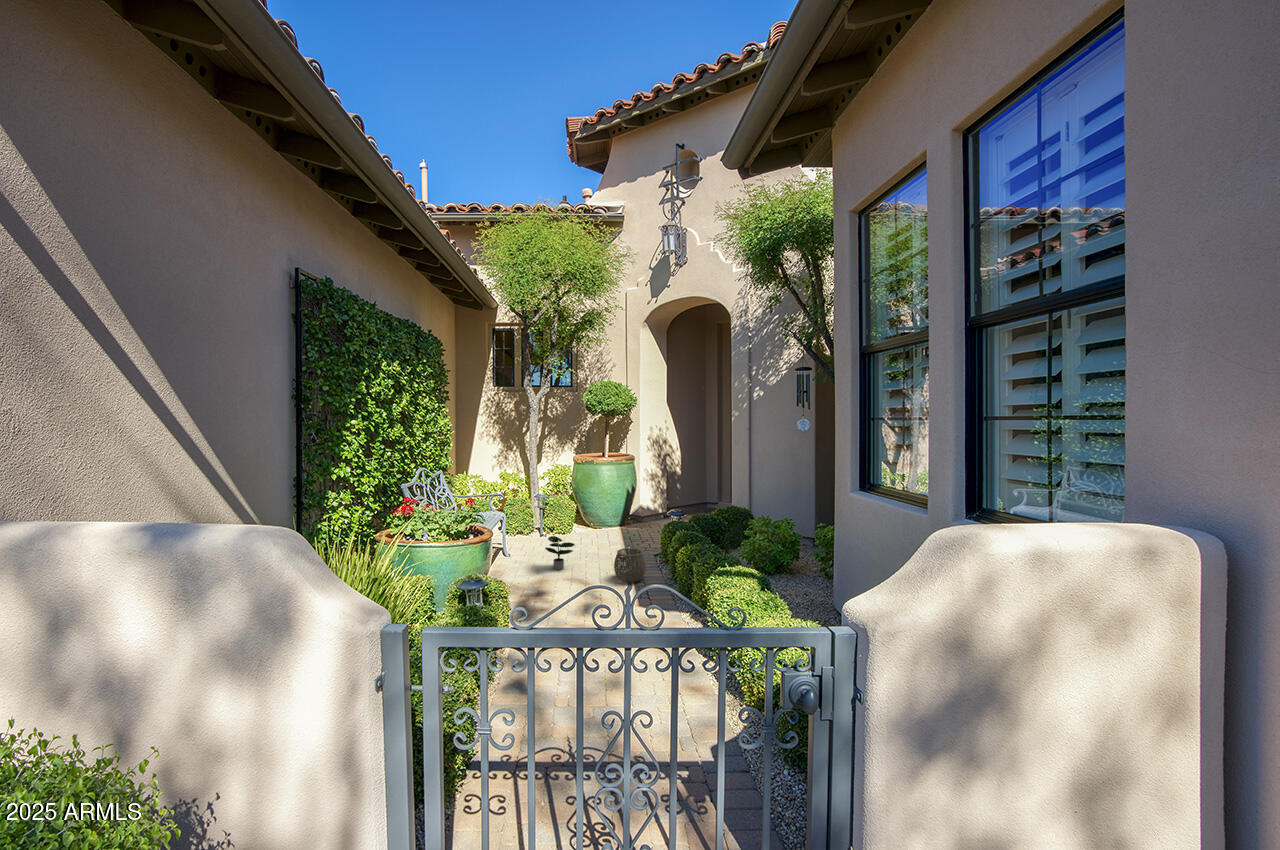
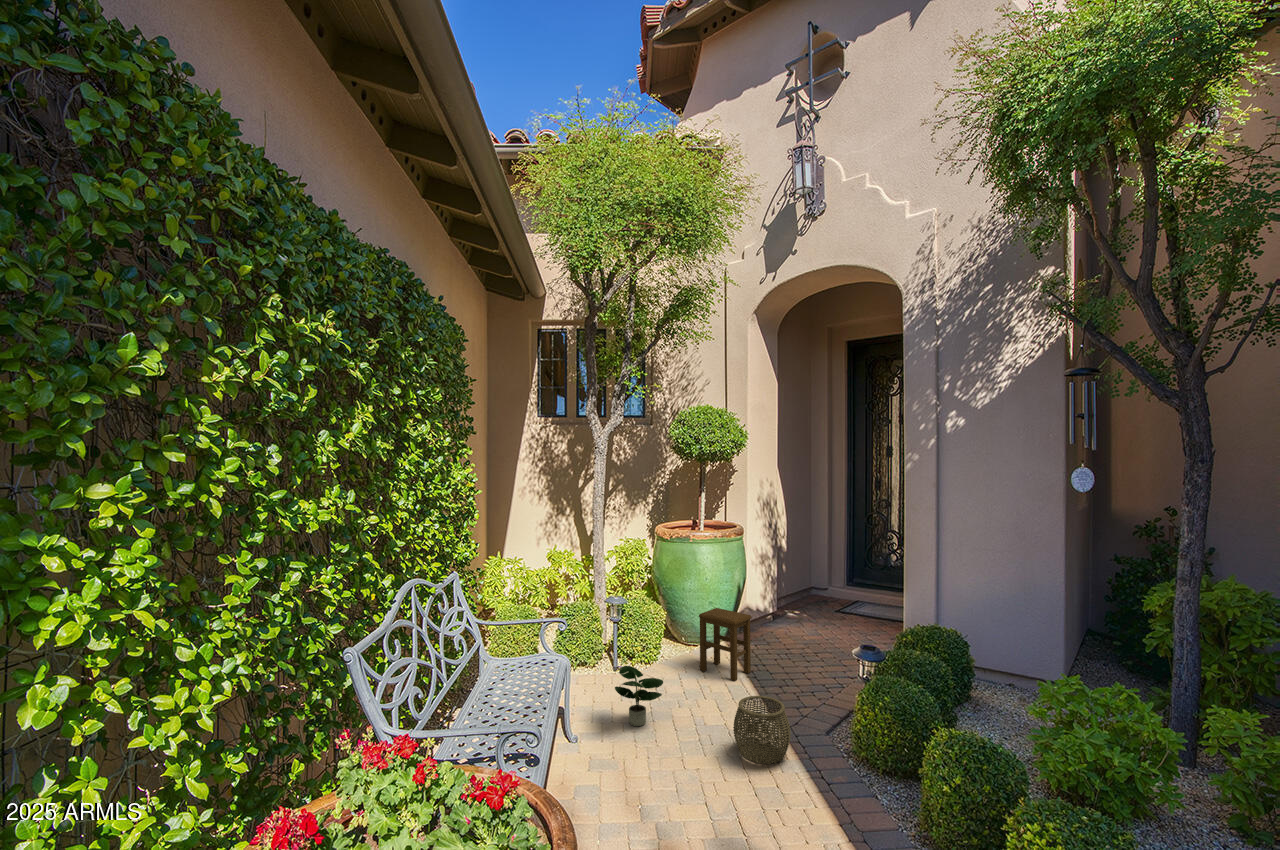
stool: none [599,507,631,549] -> present [699,608,752,681]

